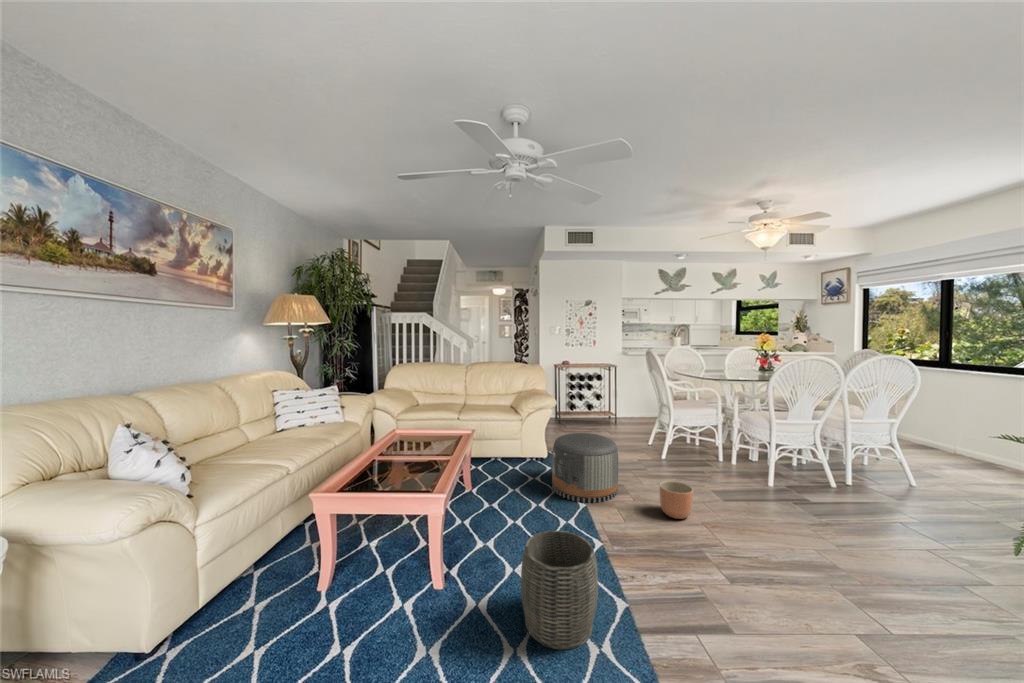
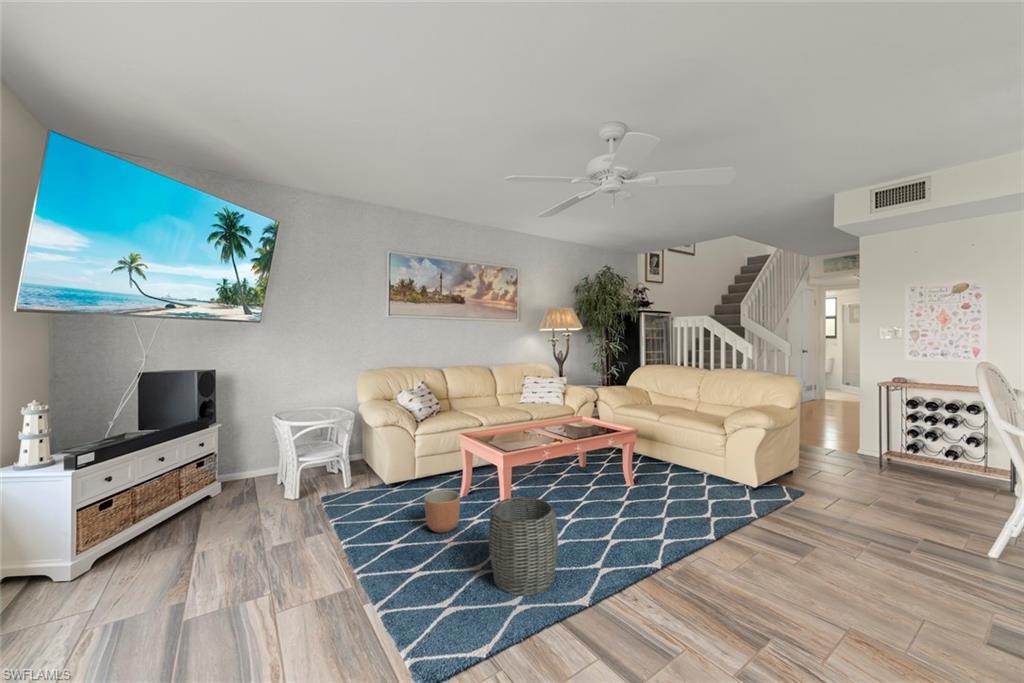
pouf: present [552,433,618,503] -> none [710,453,813,551]
planter: present [659,481,693,519] -> present [425,490,460,533]

